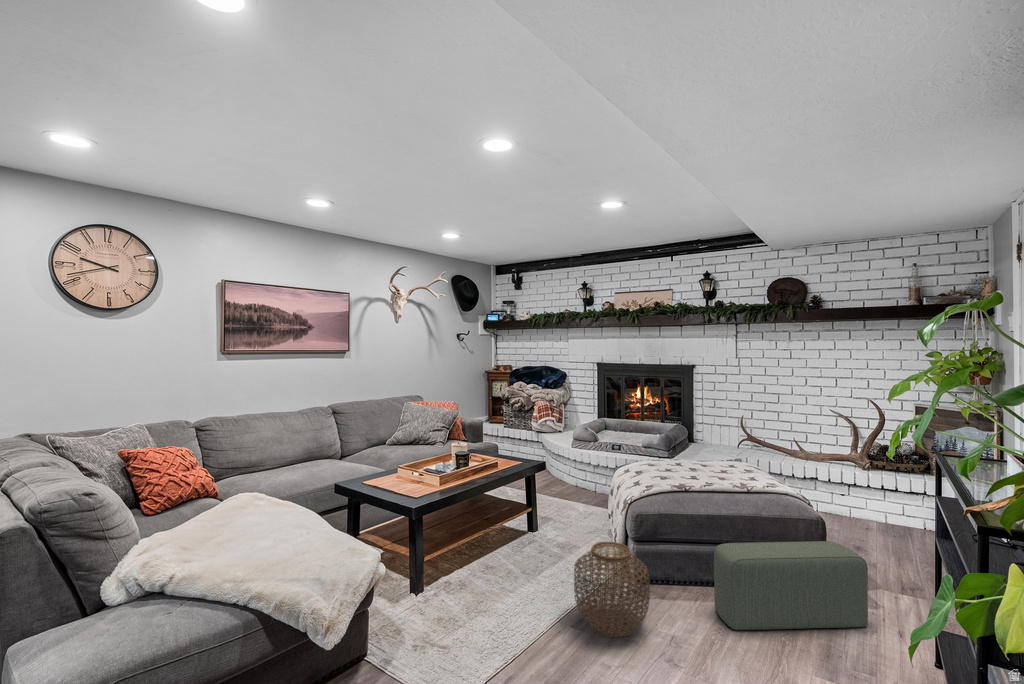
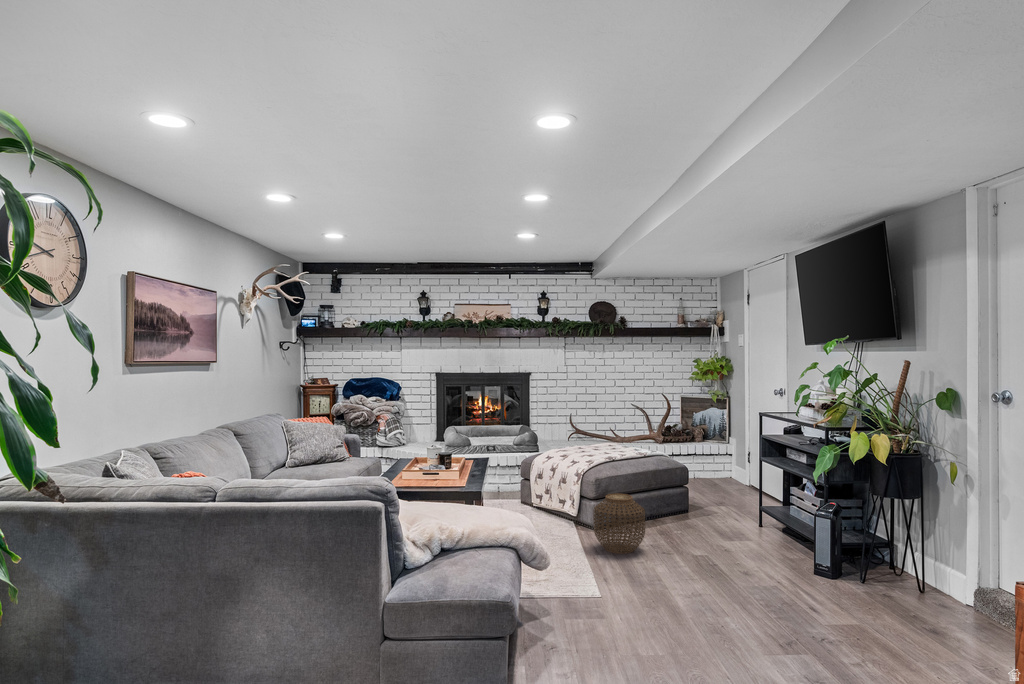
pouf: present [714,541,868,630] -> none [656,477,725,536]

